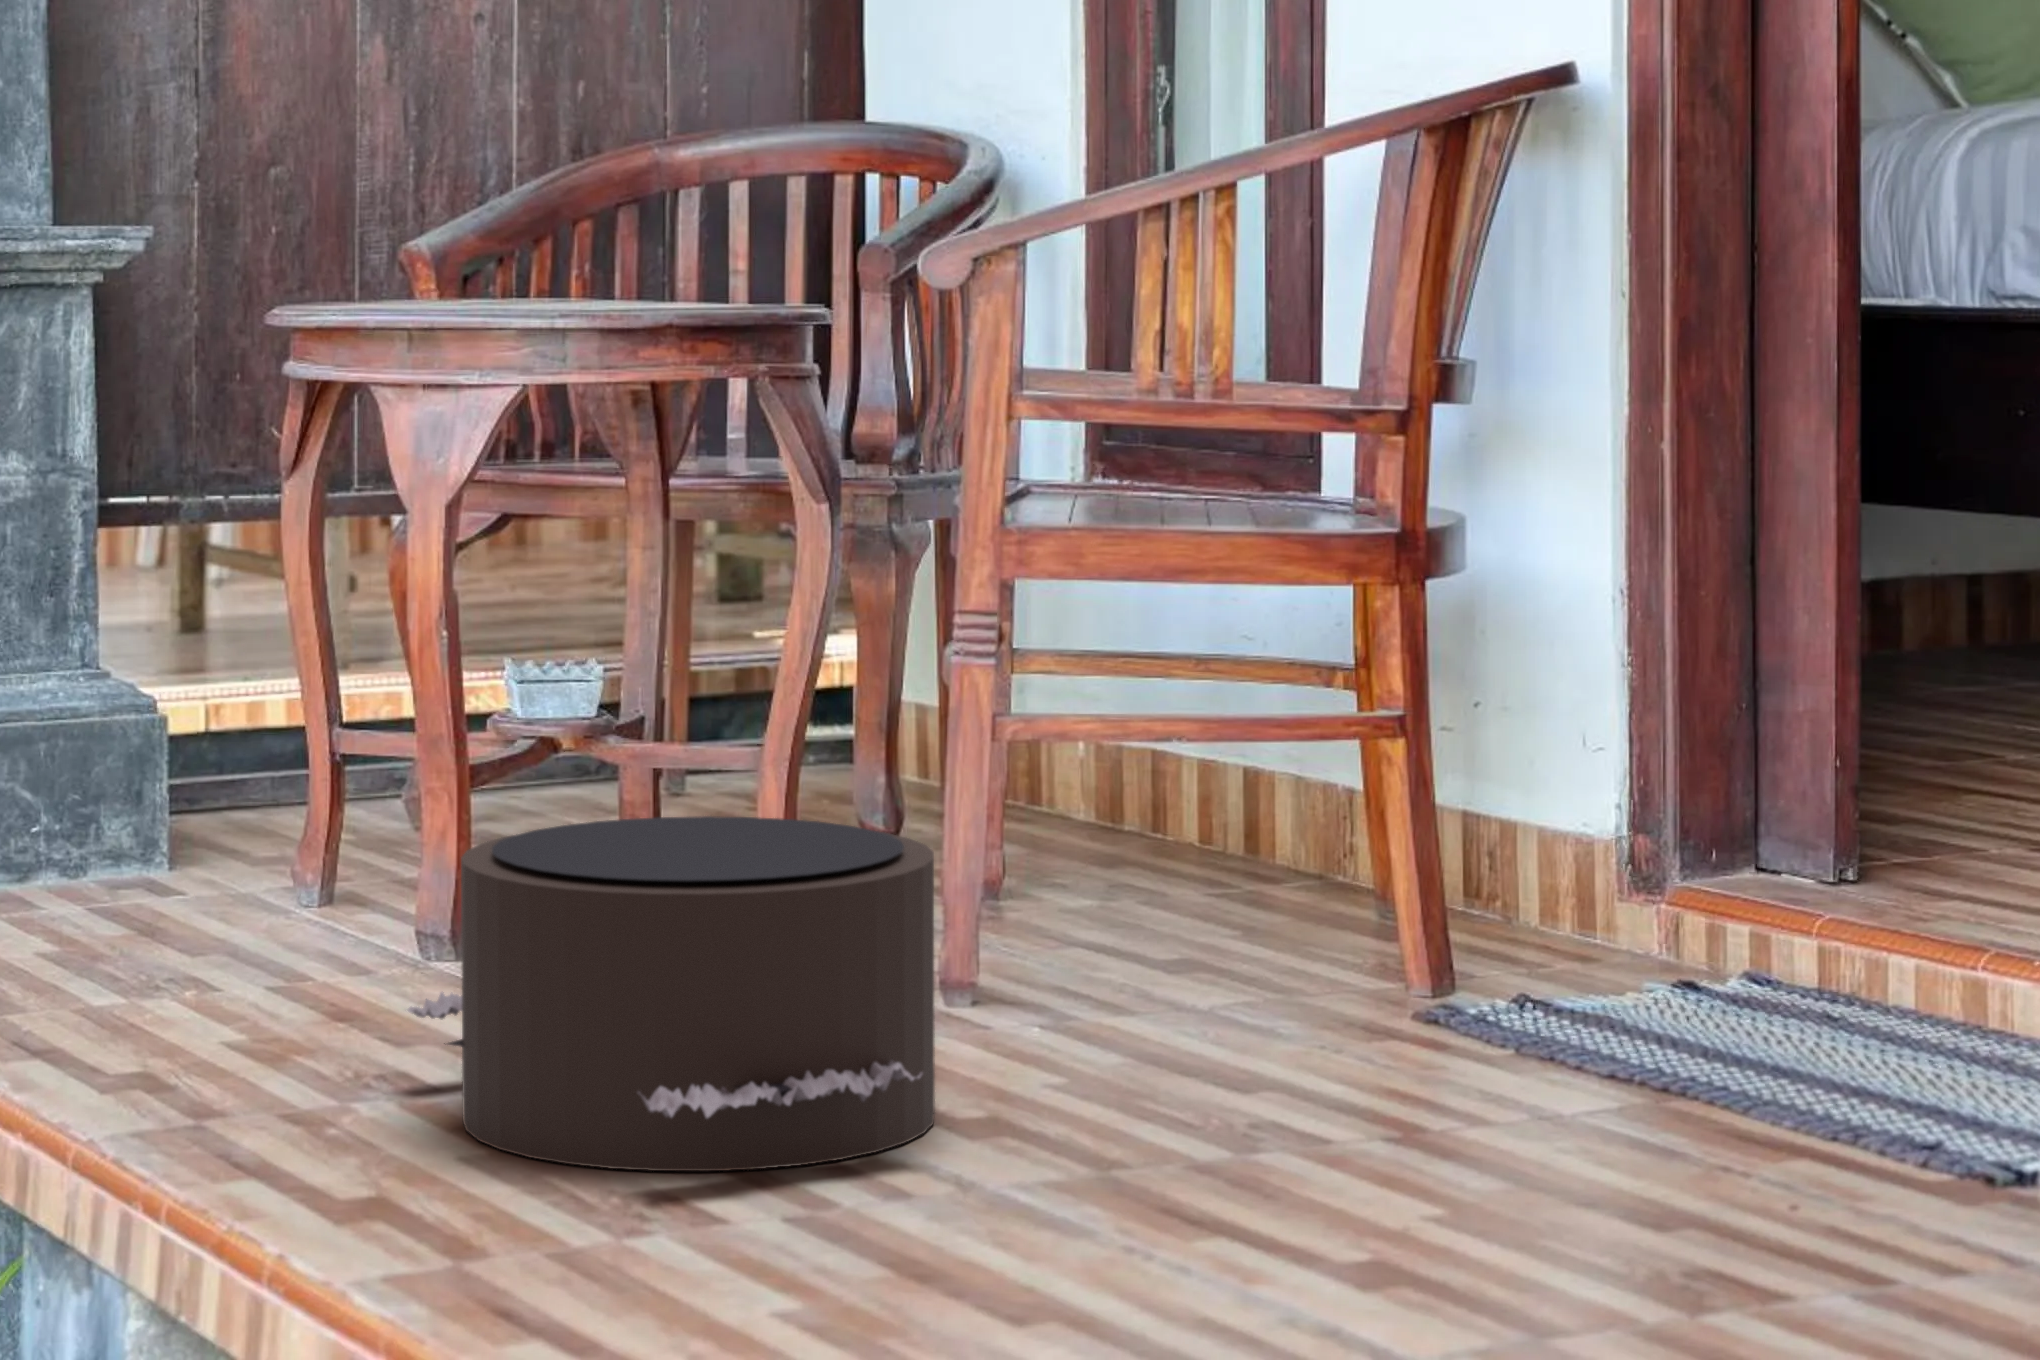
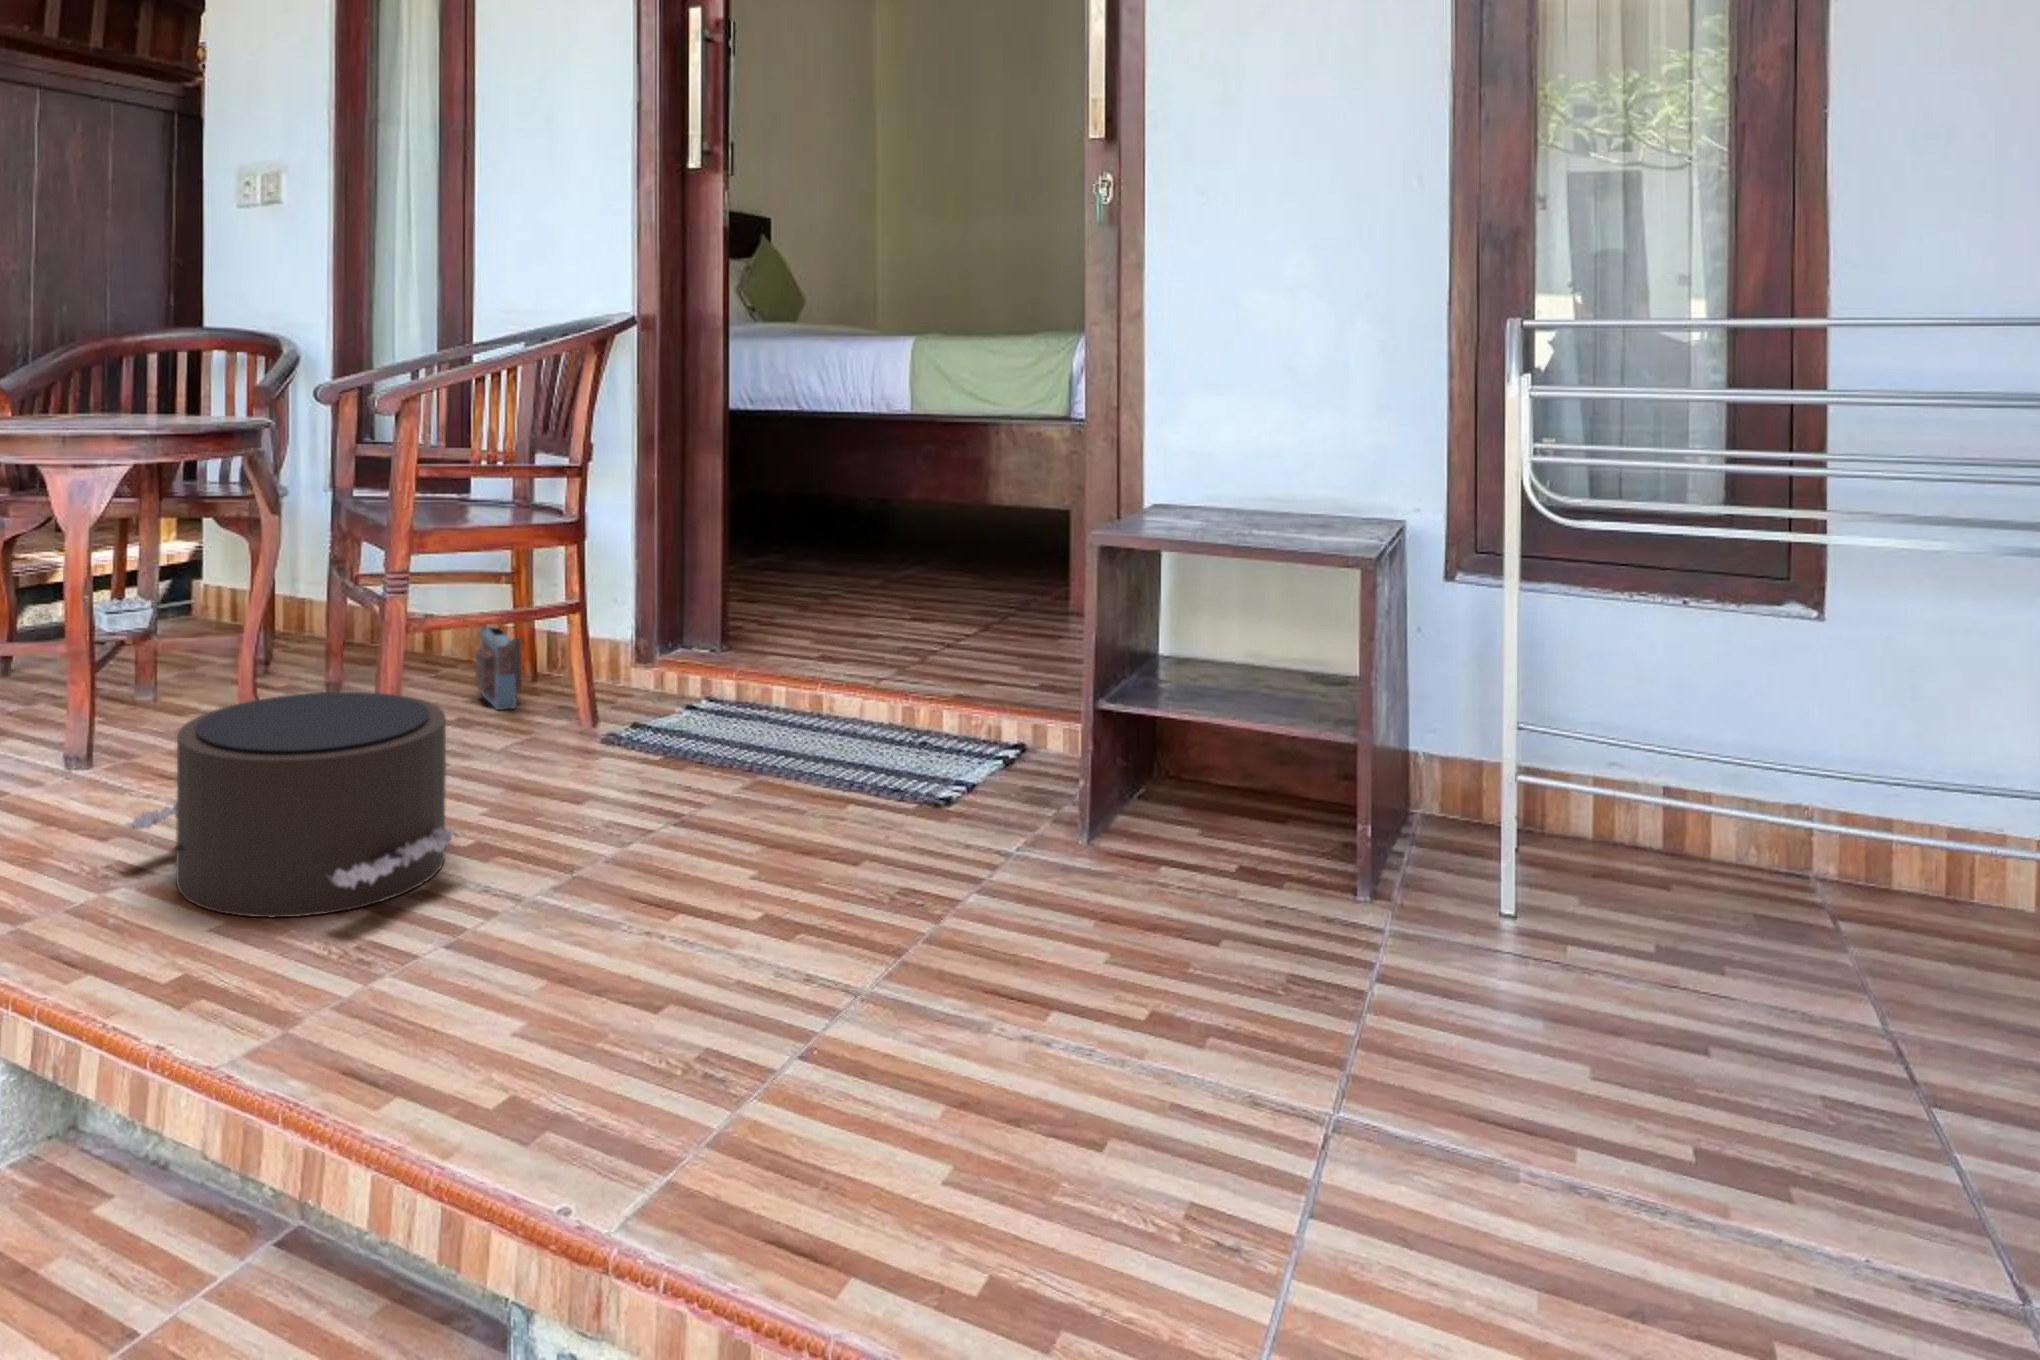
watering can: none [1264,744,1347,953] -> present [476,625,522,710]

